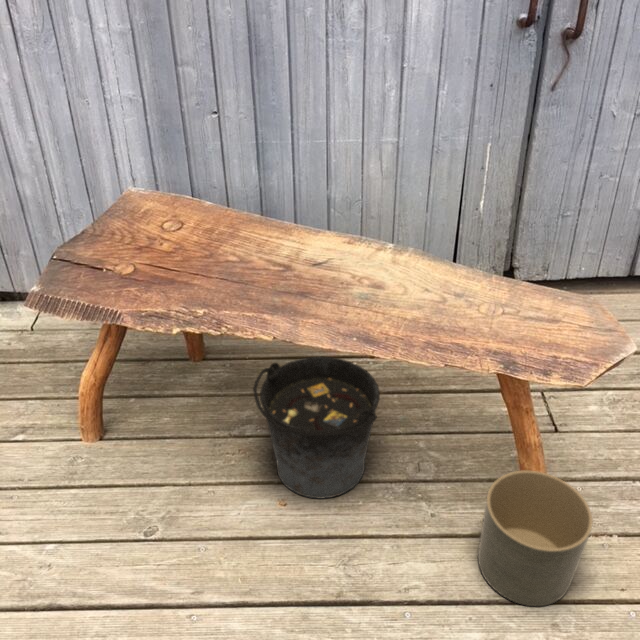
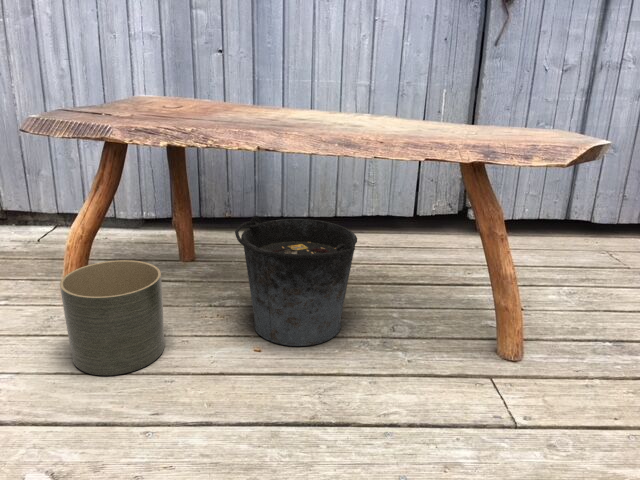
planter: present [478,470,593,606] -> present [60,260,164,375]

